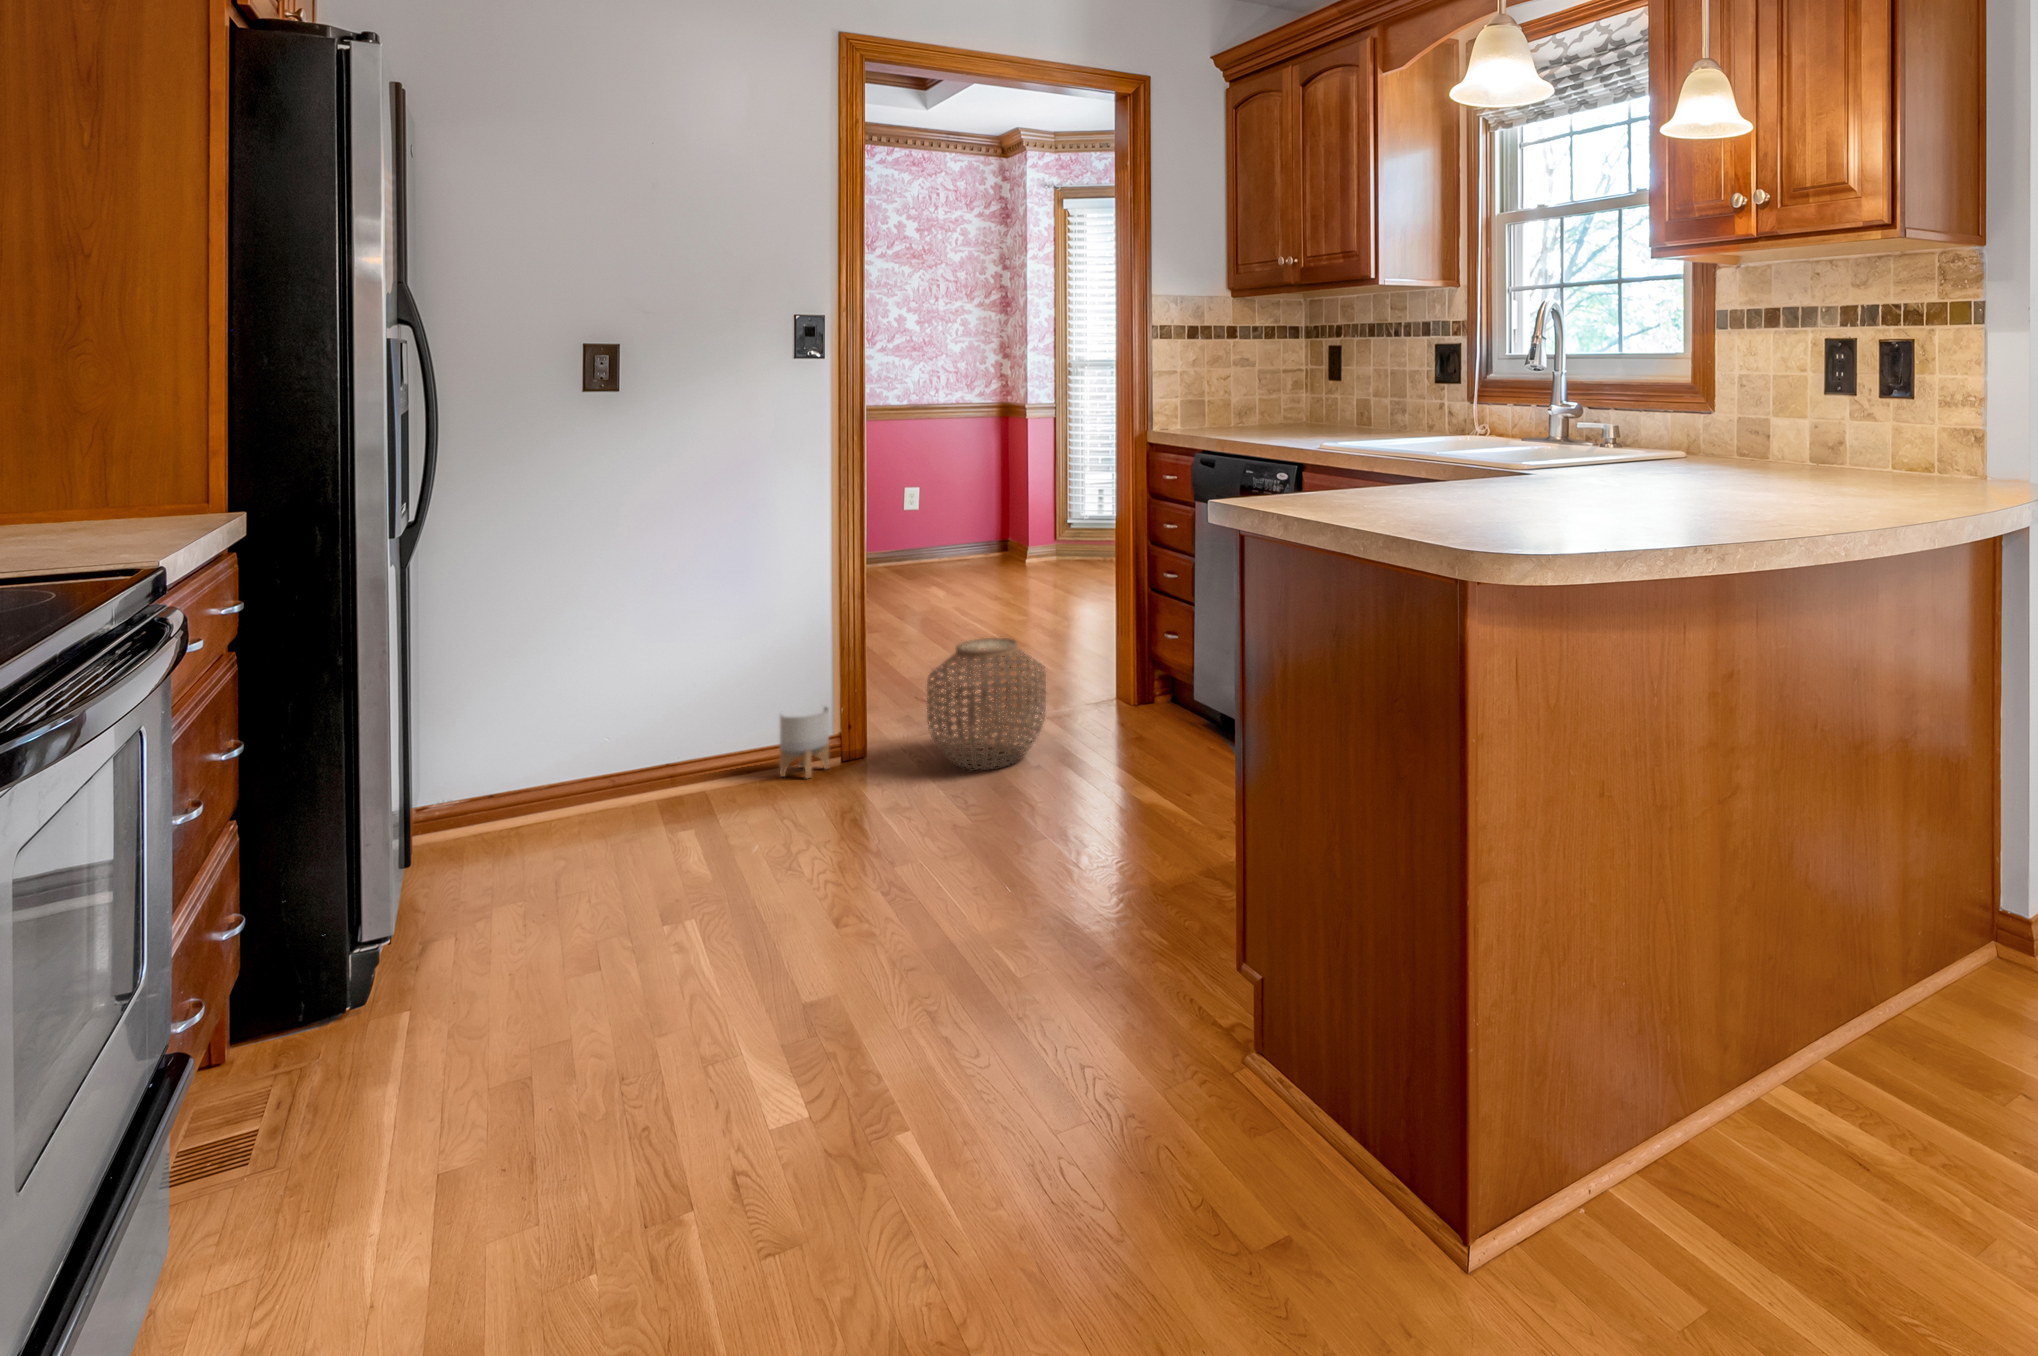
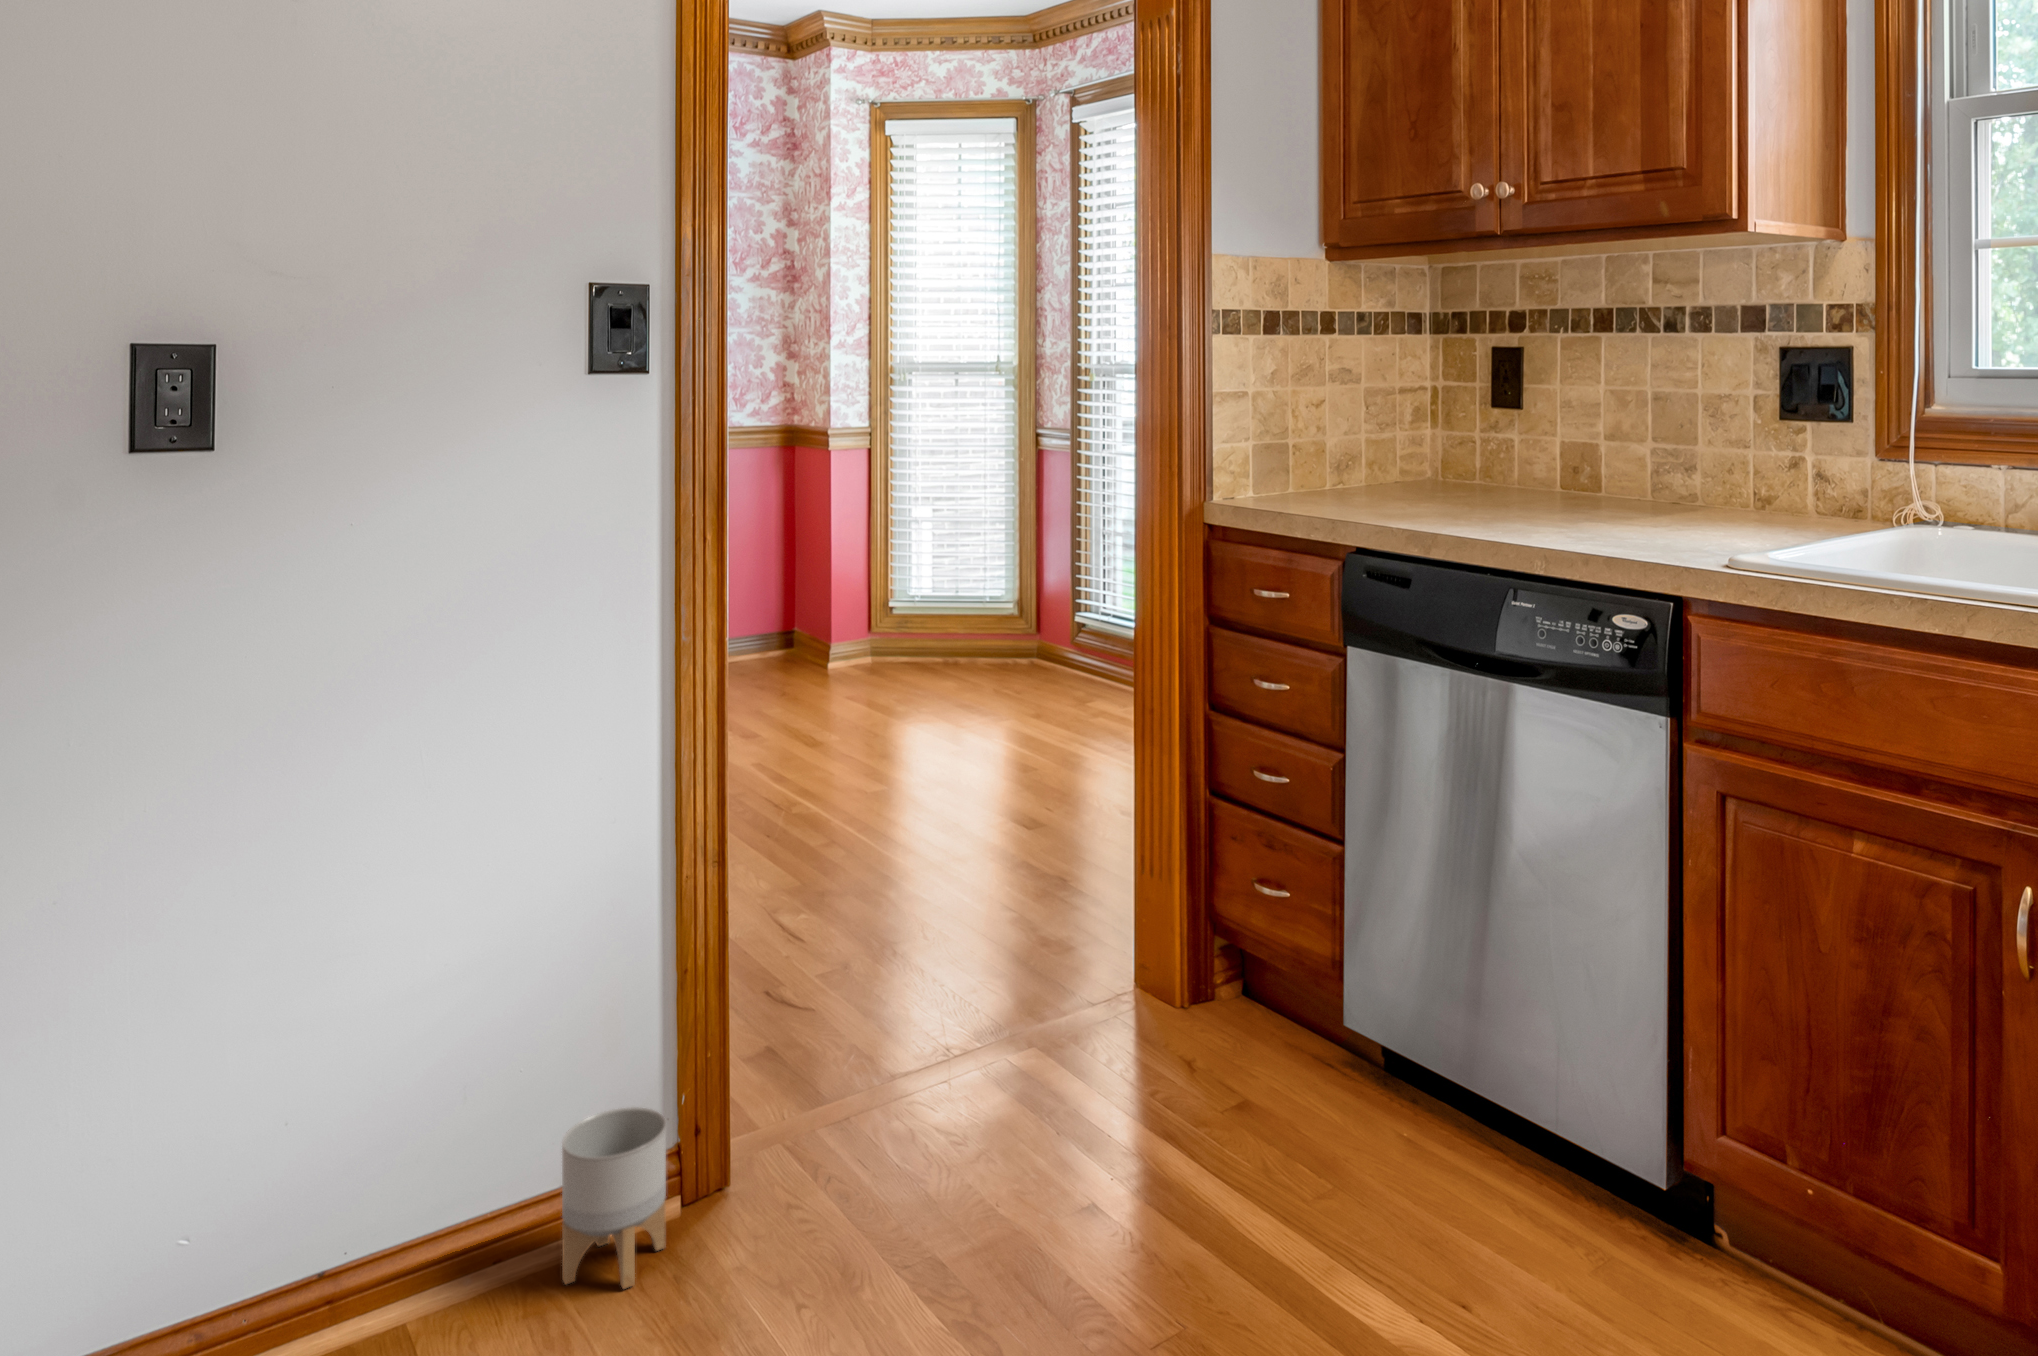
woven basket: present [927,638,1046,770] -> none [875,942,1112,1245]

